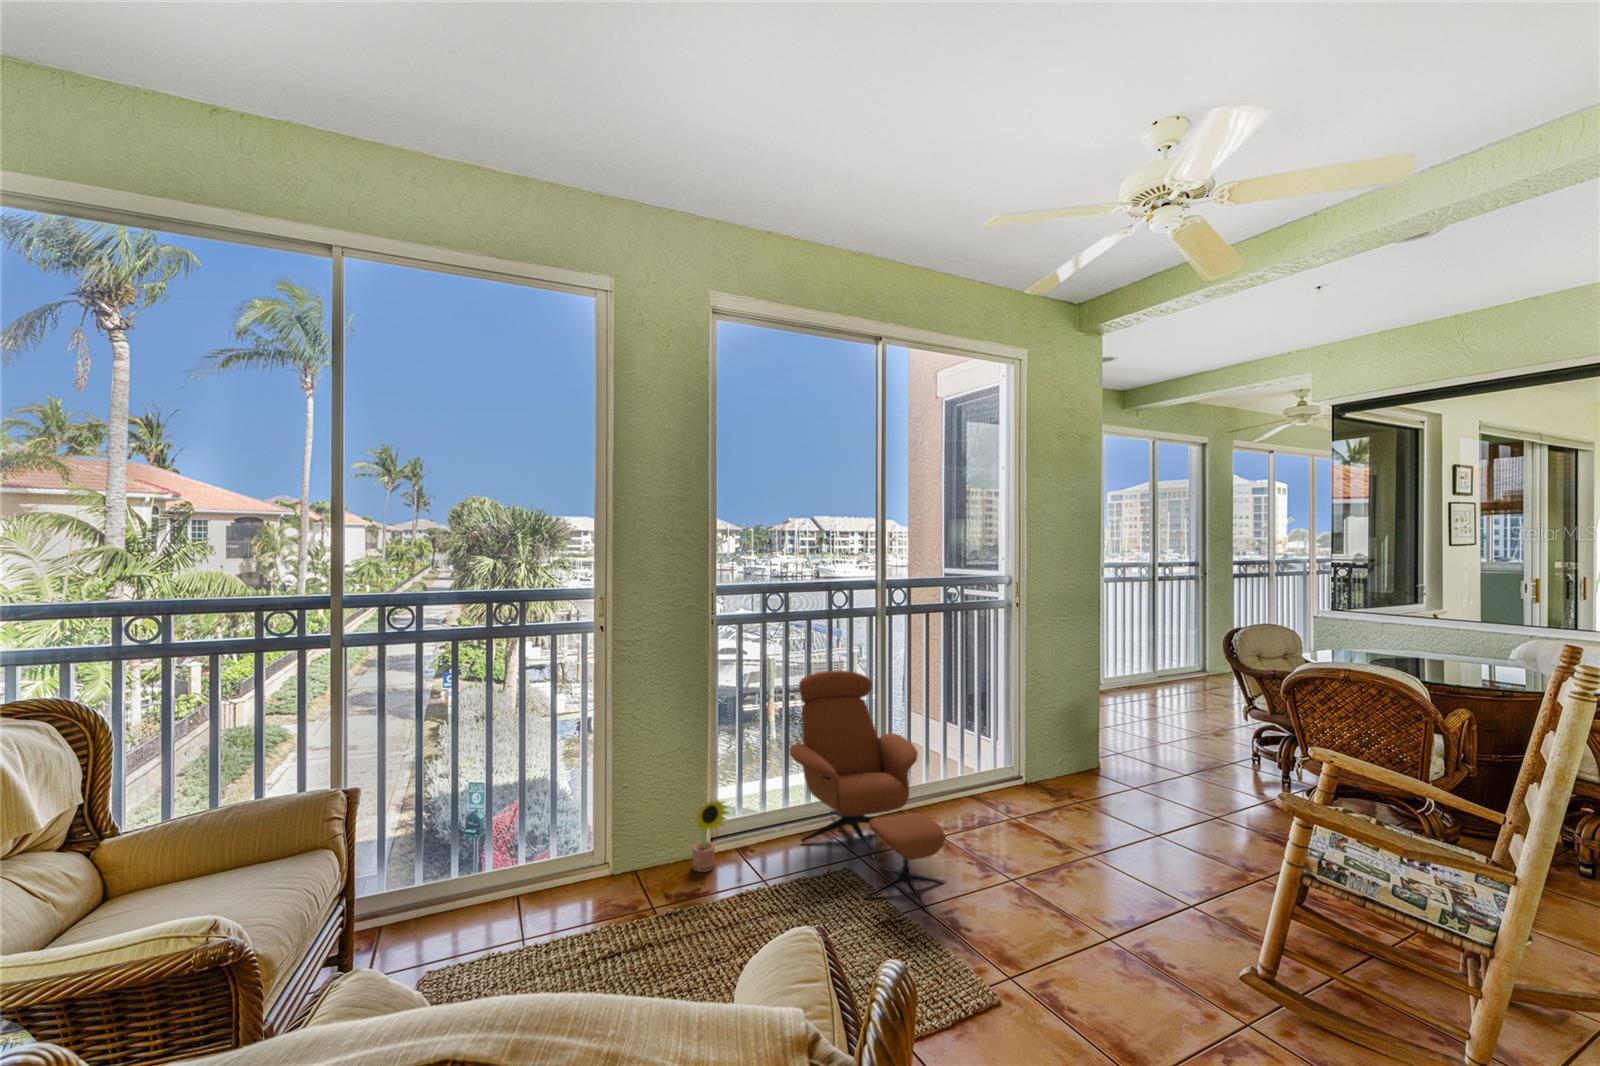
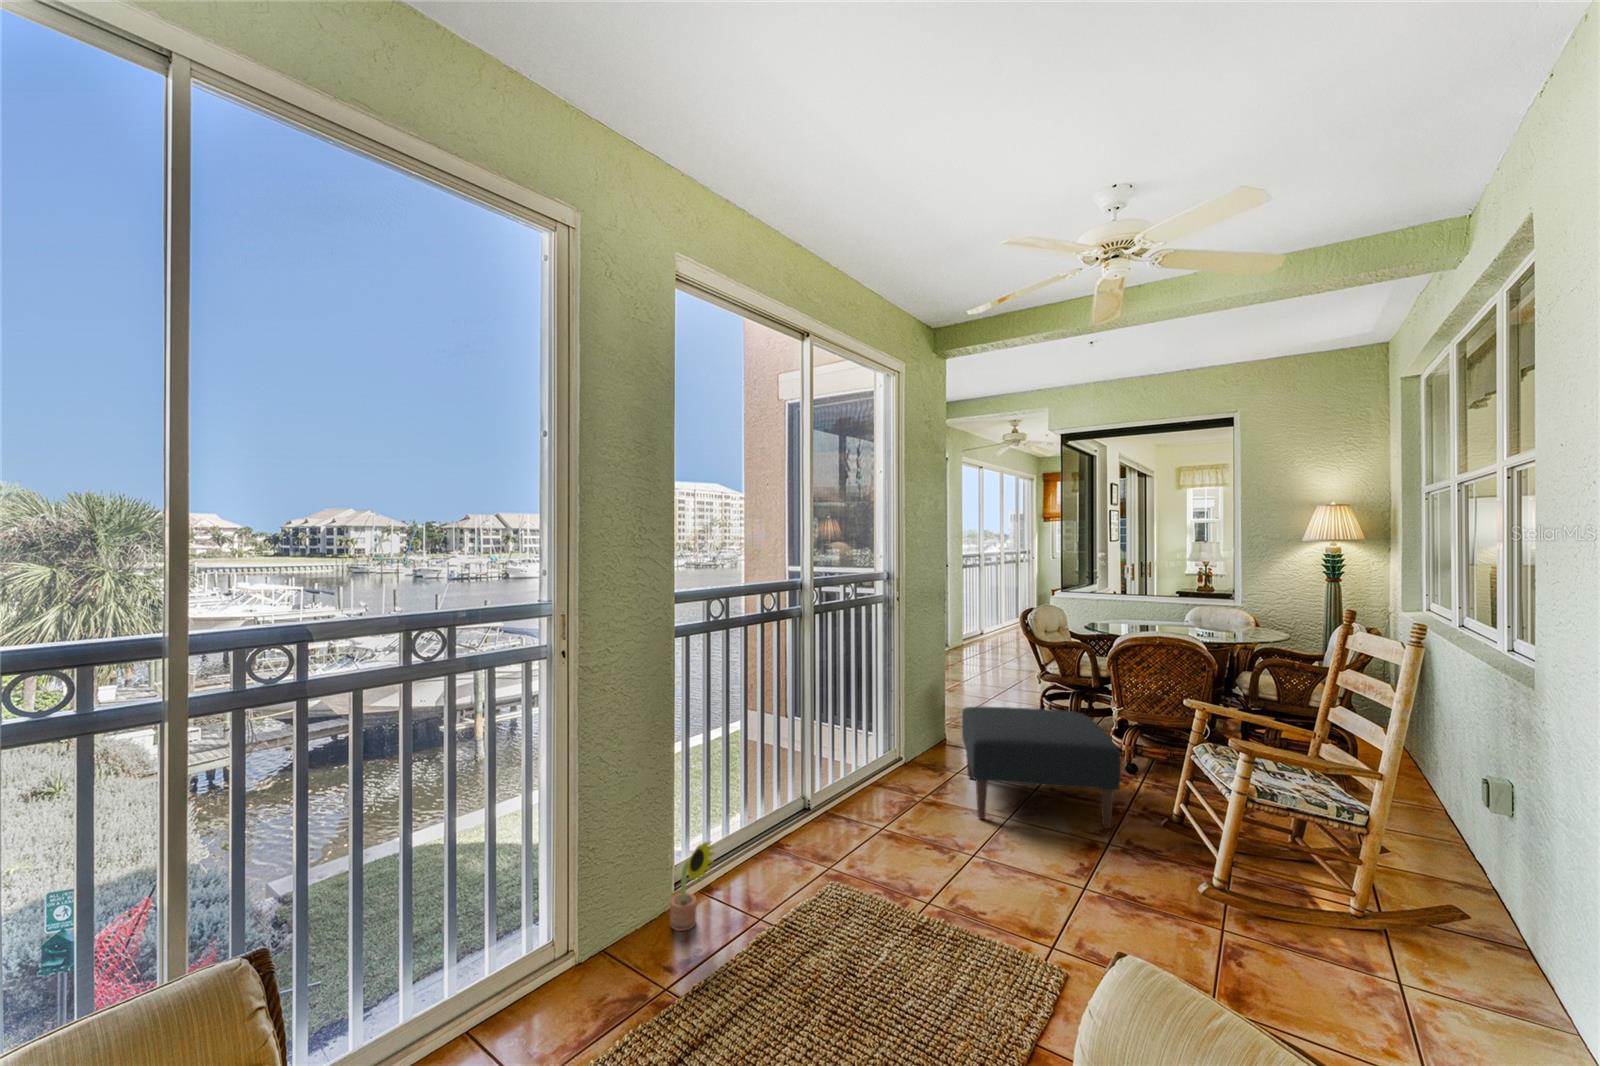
lounge chair: present [789,670,946,914] -> none [741,677,944,911]
ottoman: none [1044,730,1234,893] -> present [962,707,1121,828]

